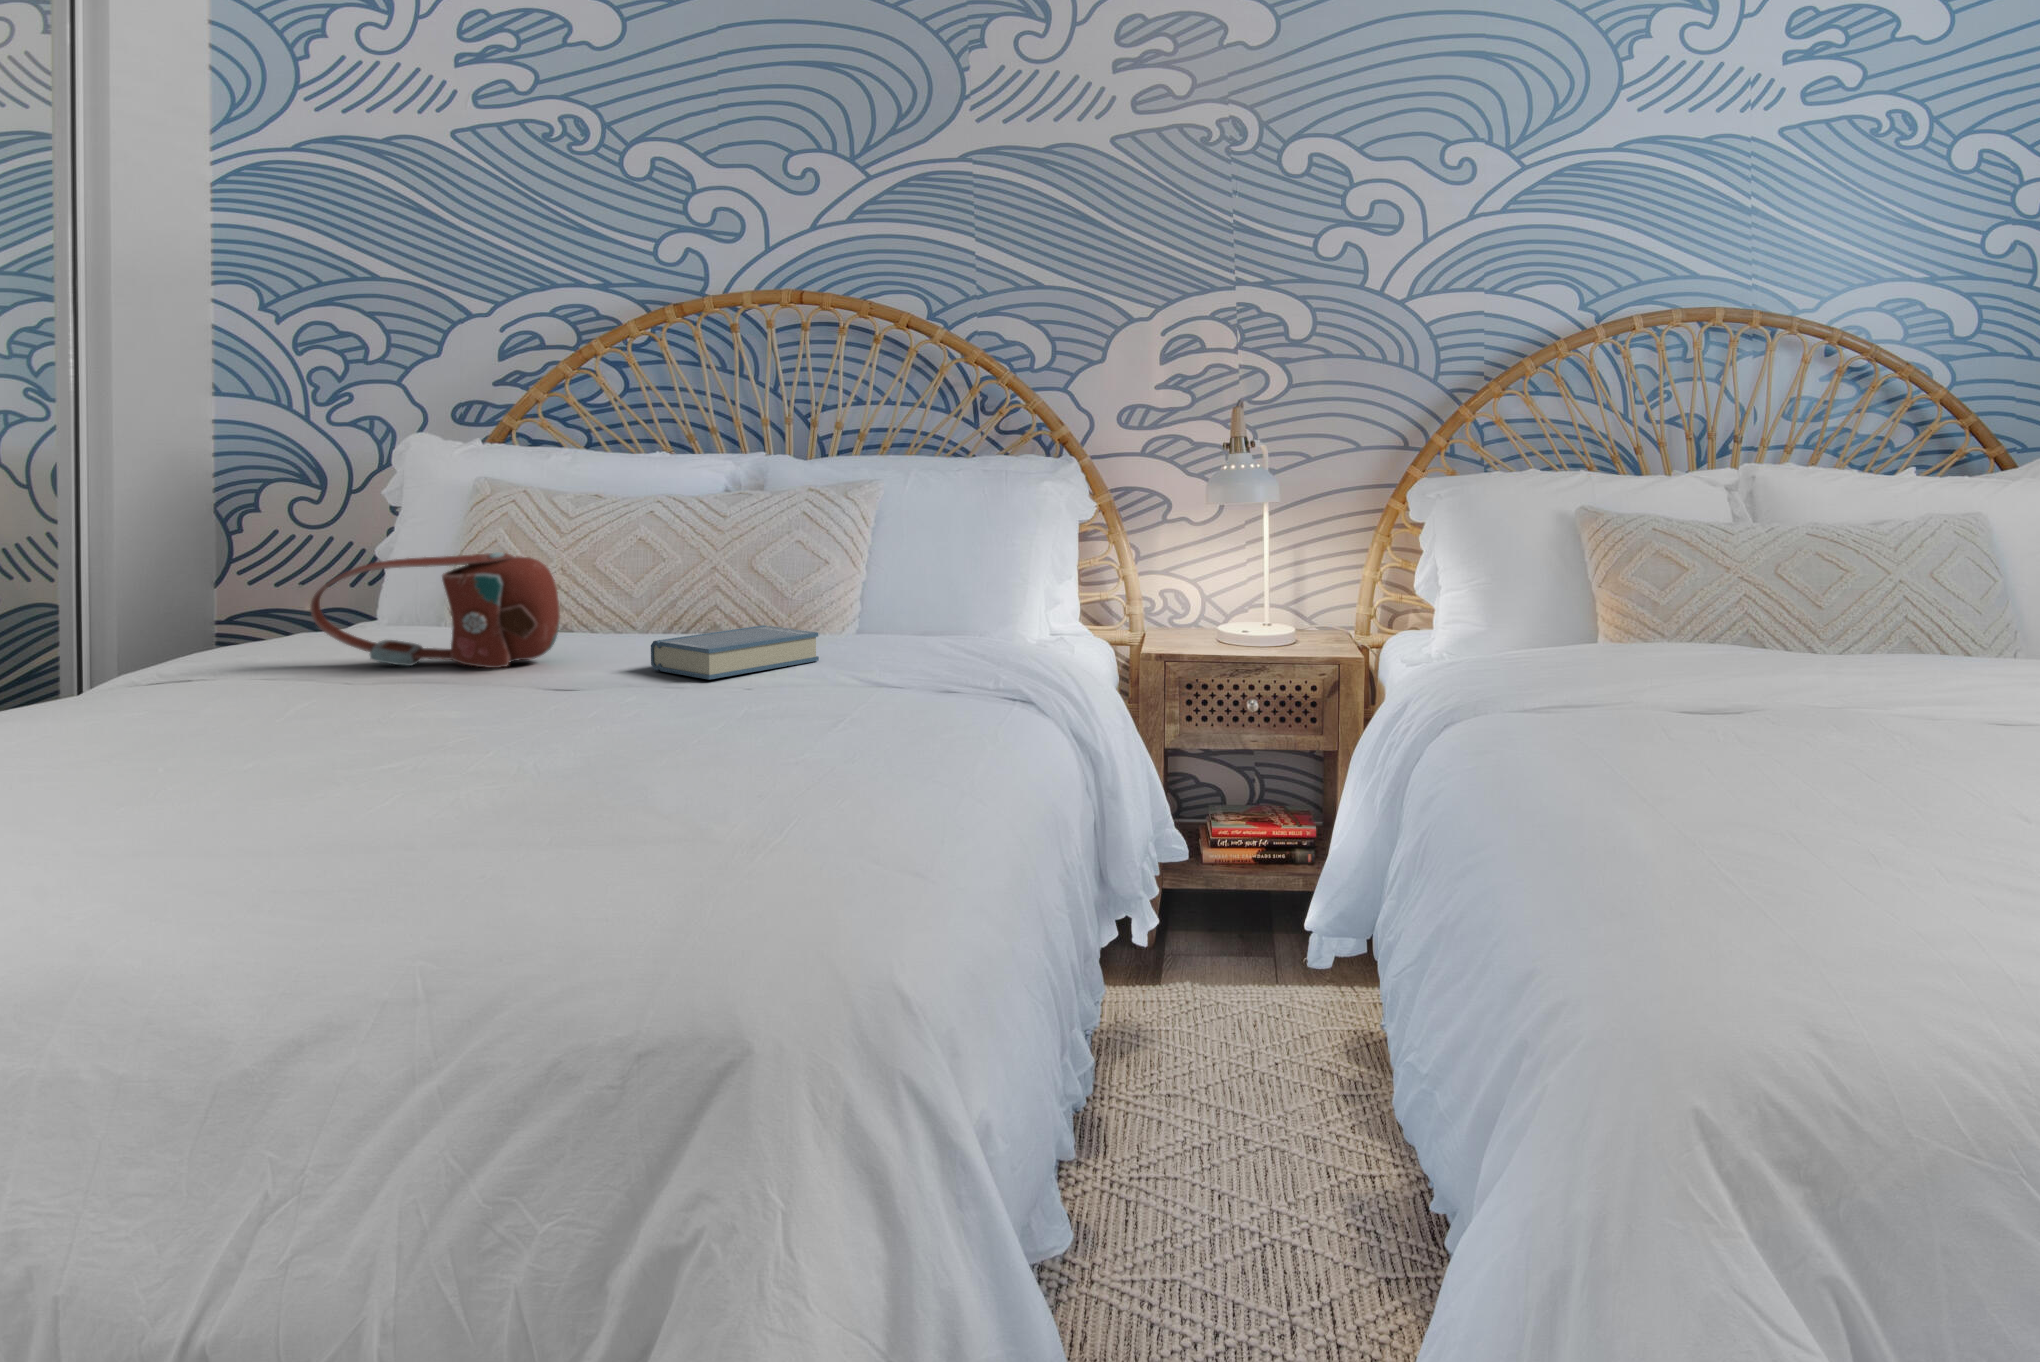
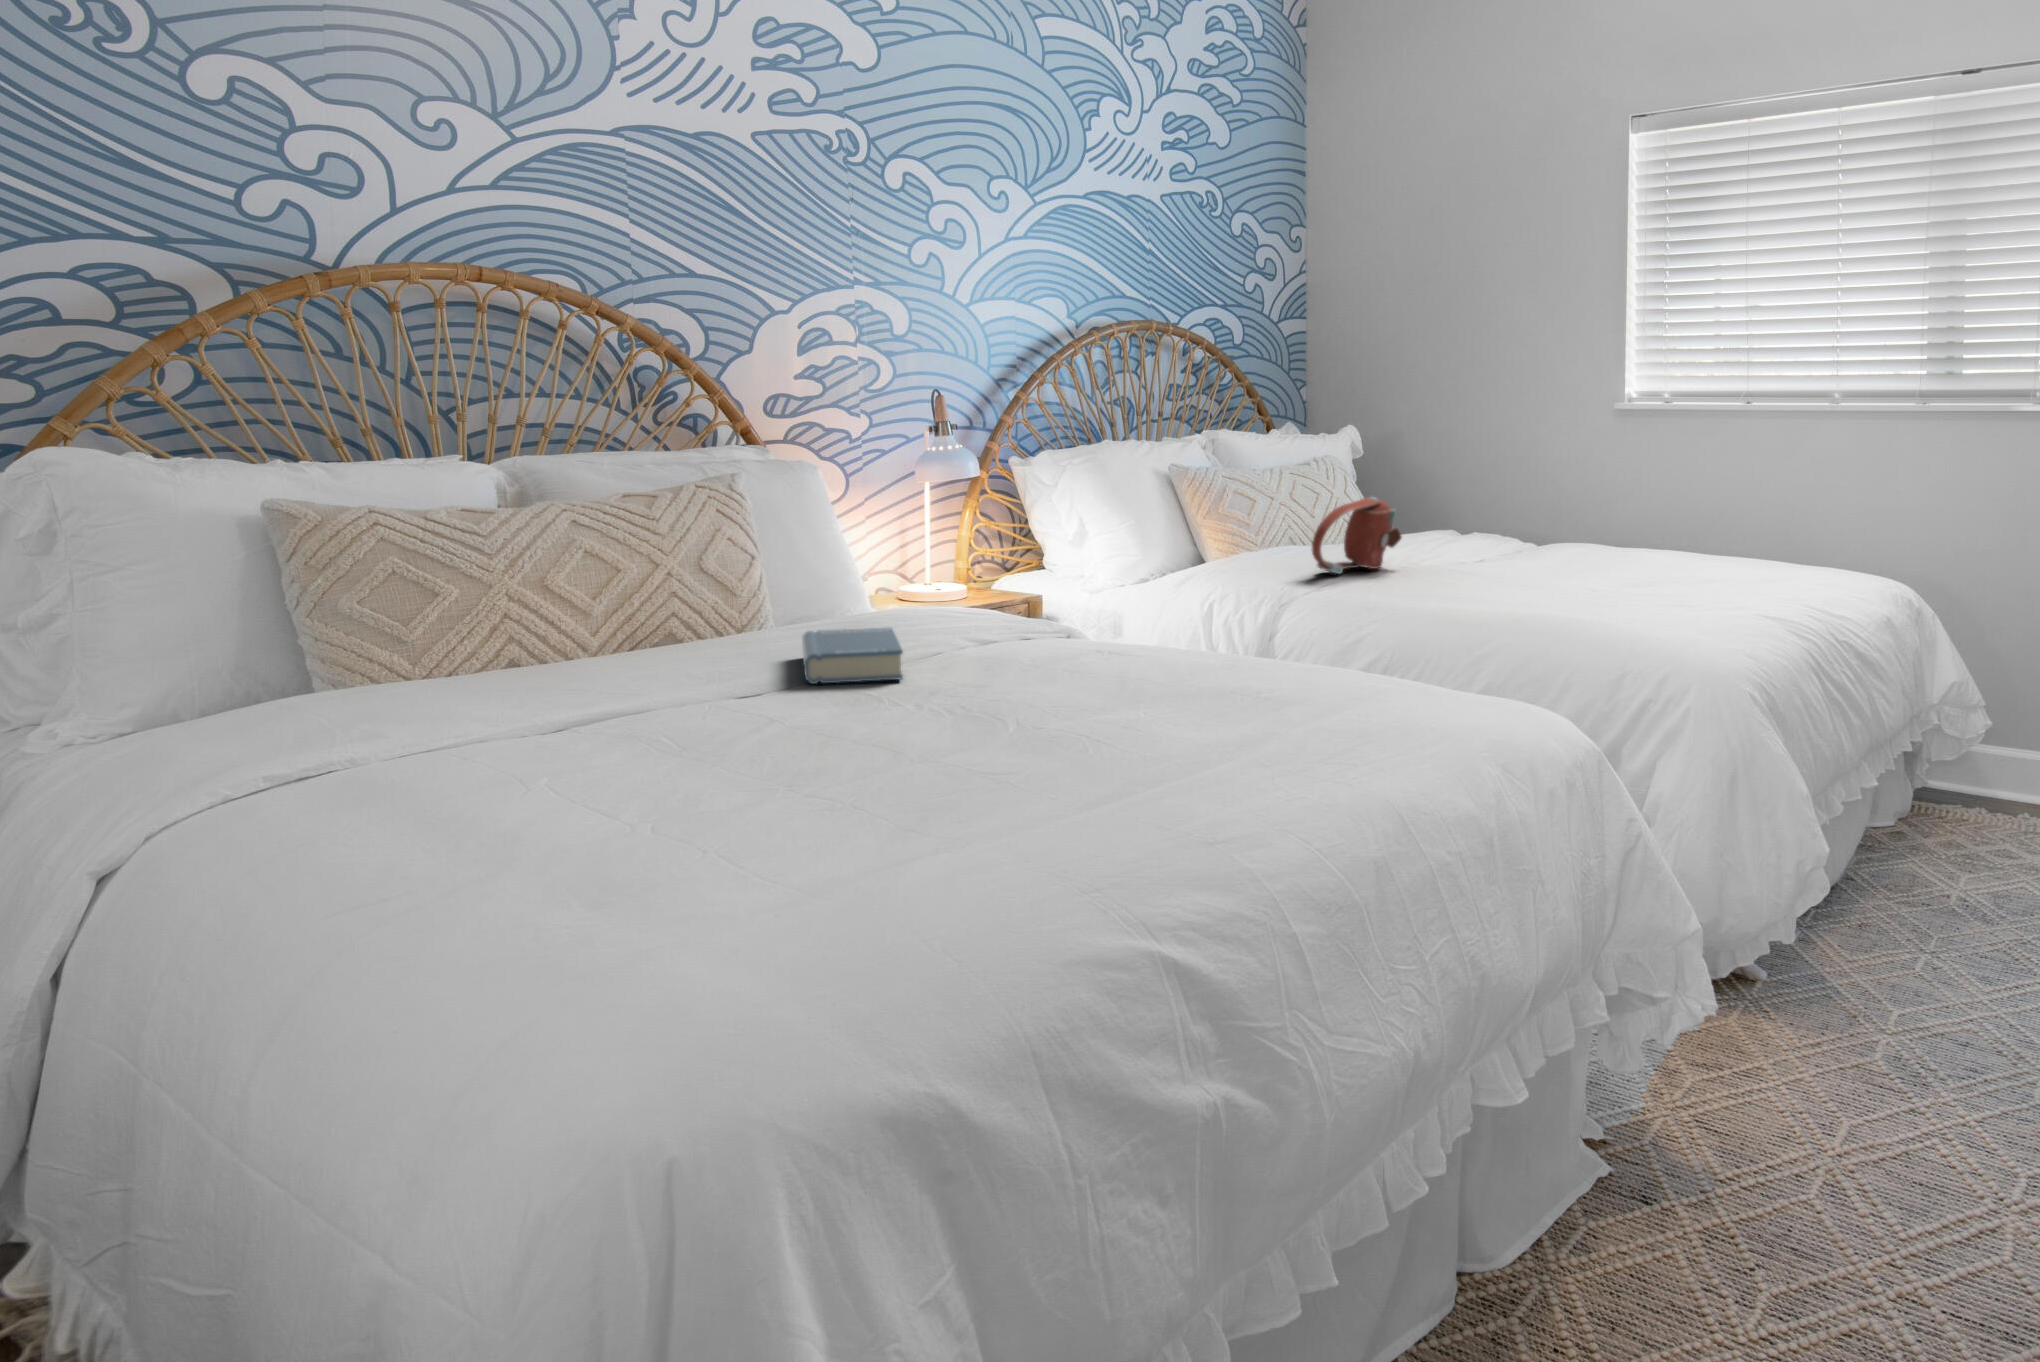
handbag: present [310,552,560,668] -> present [1312,497,1402,574]

